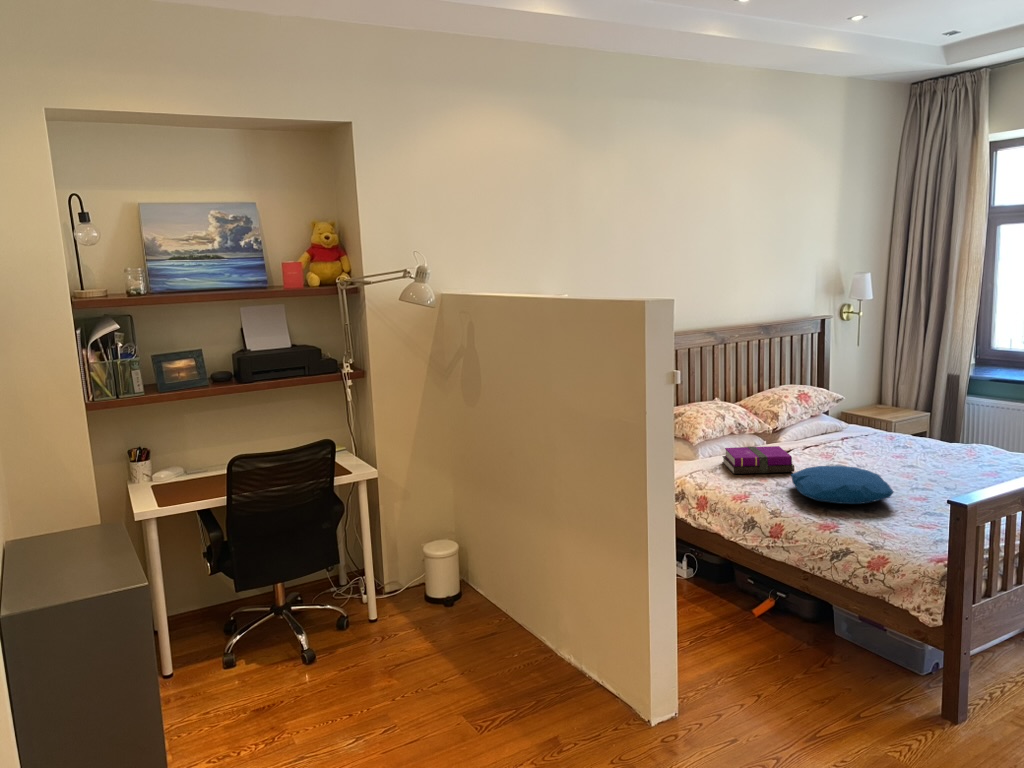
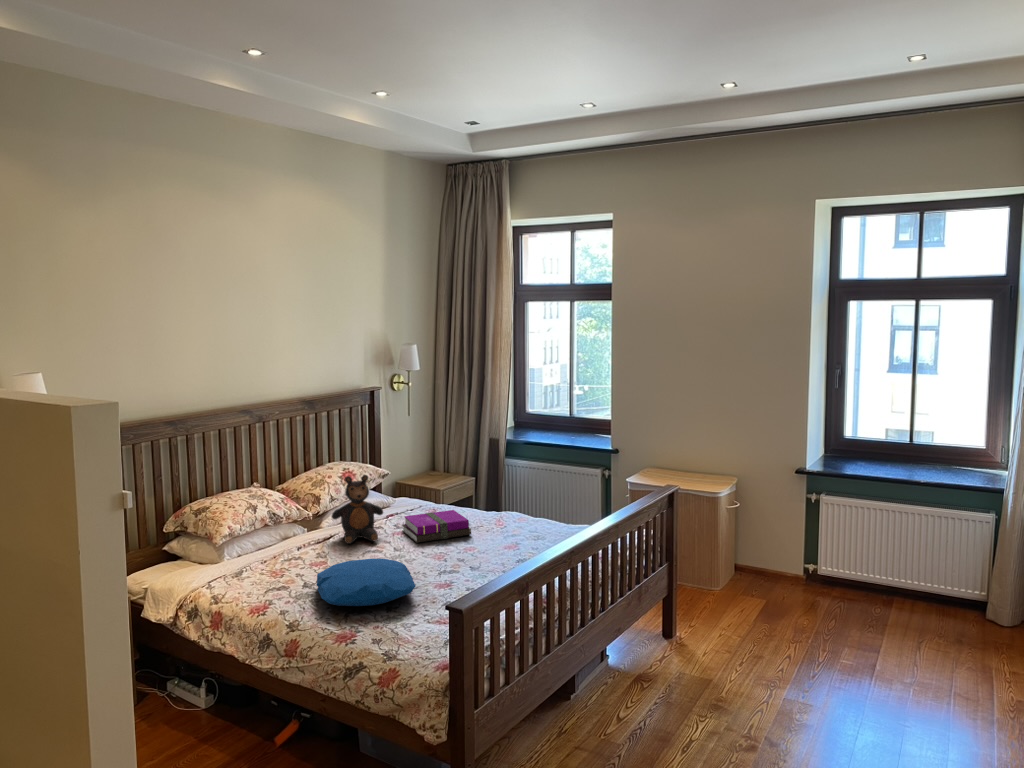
teddy bear: none [792,394,844,457] -> present [332,475,383,544]
notebook: present [723,446,794,474] -> present [402,510,471,543]

